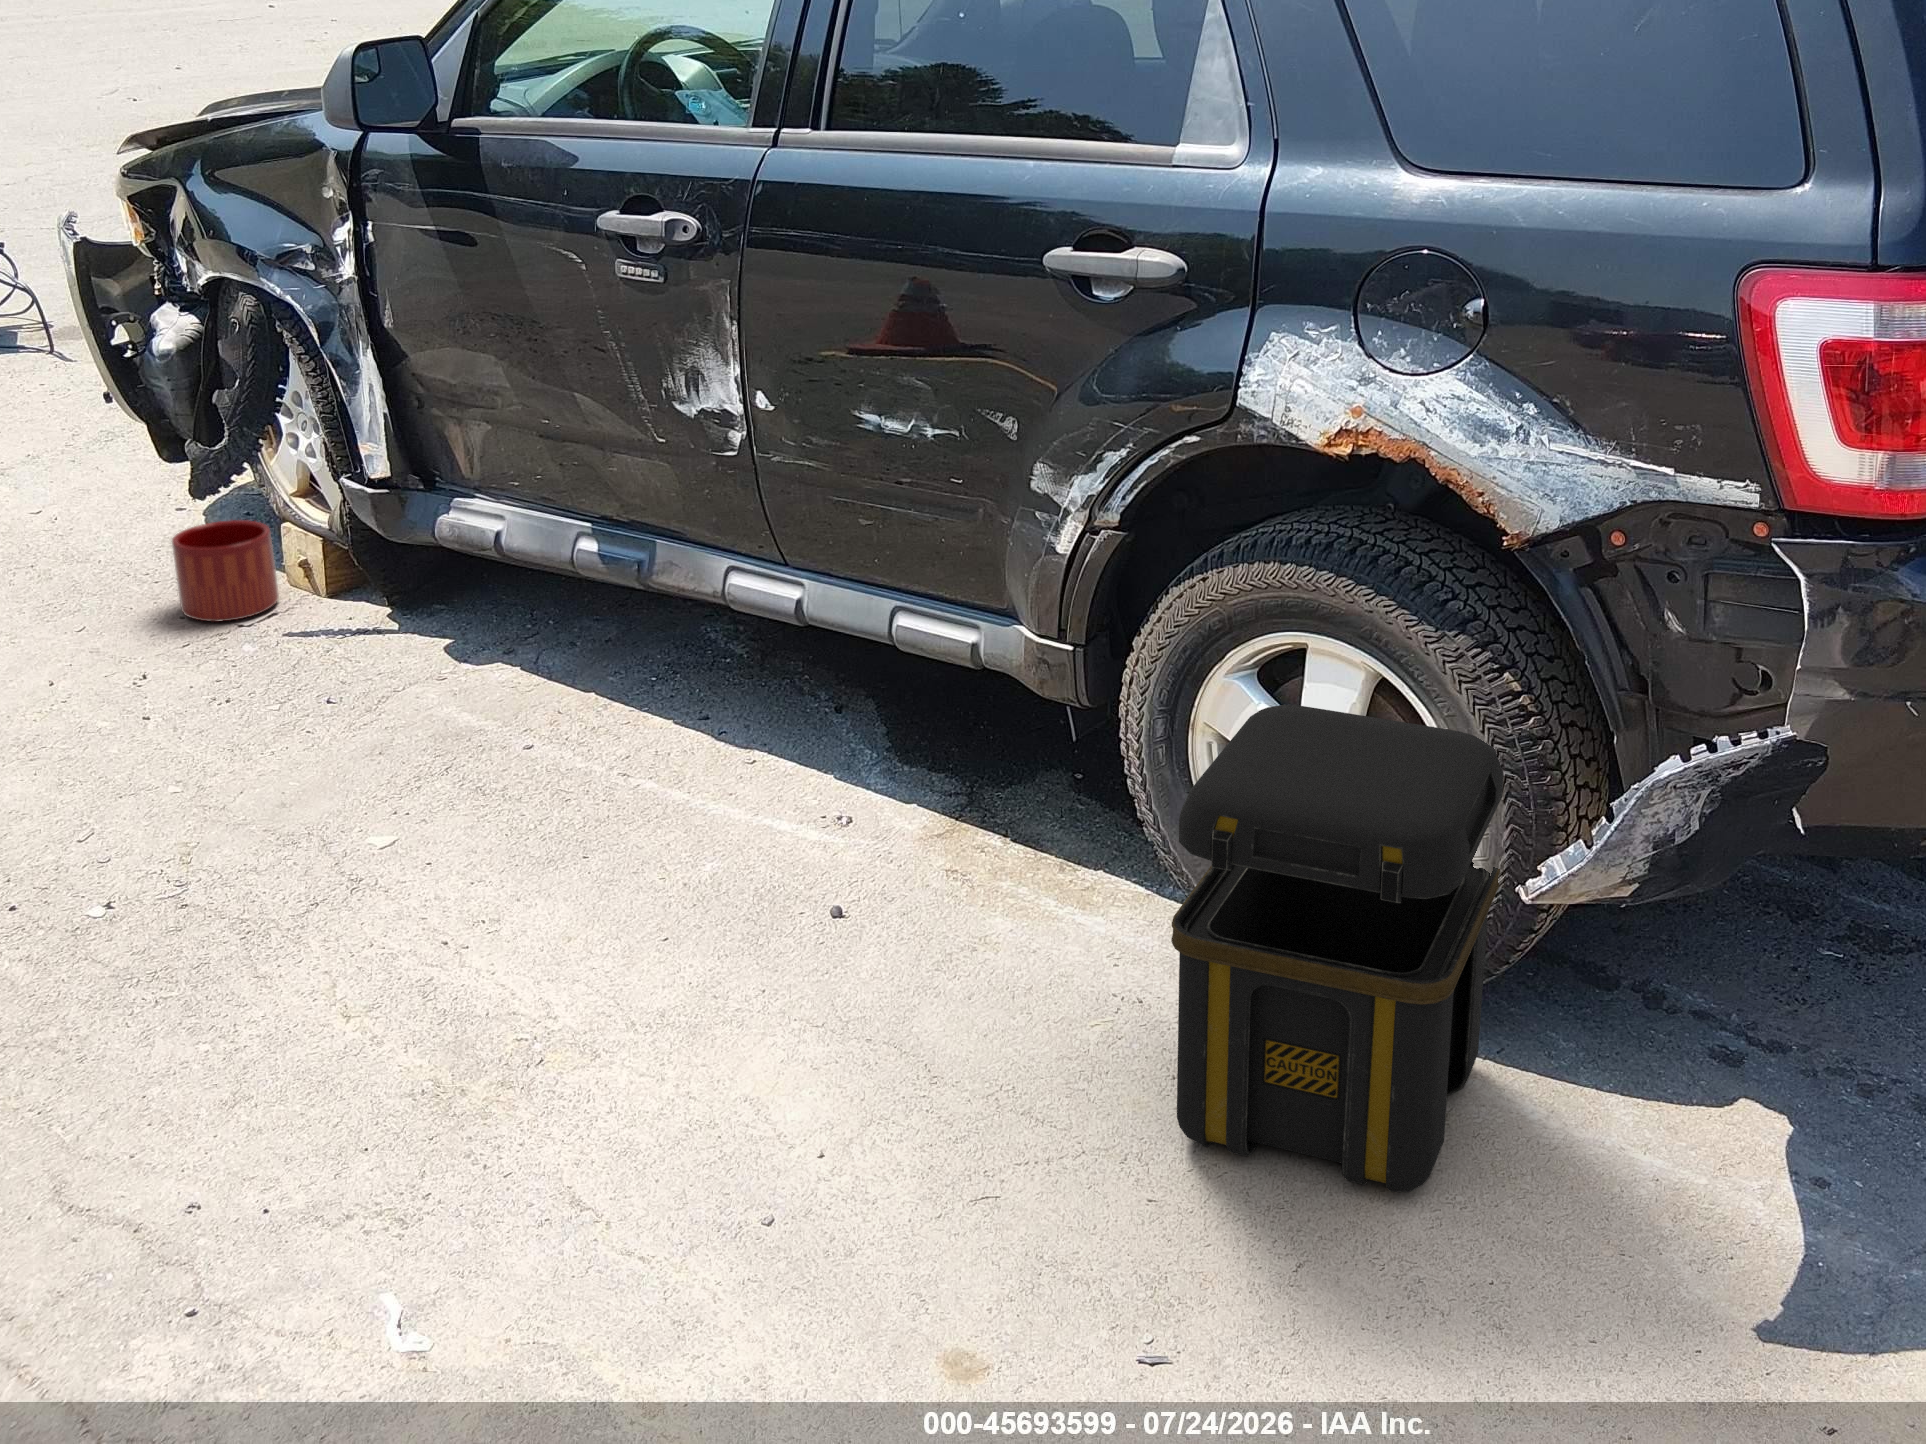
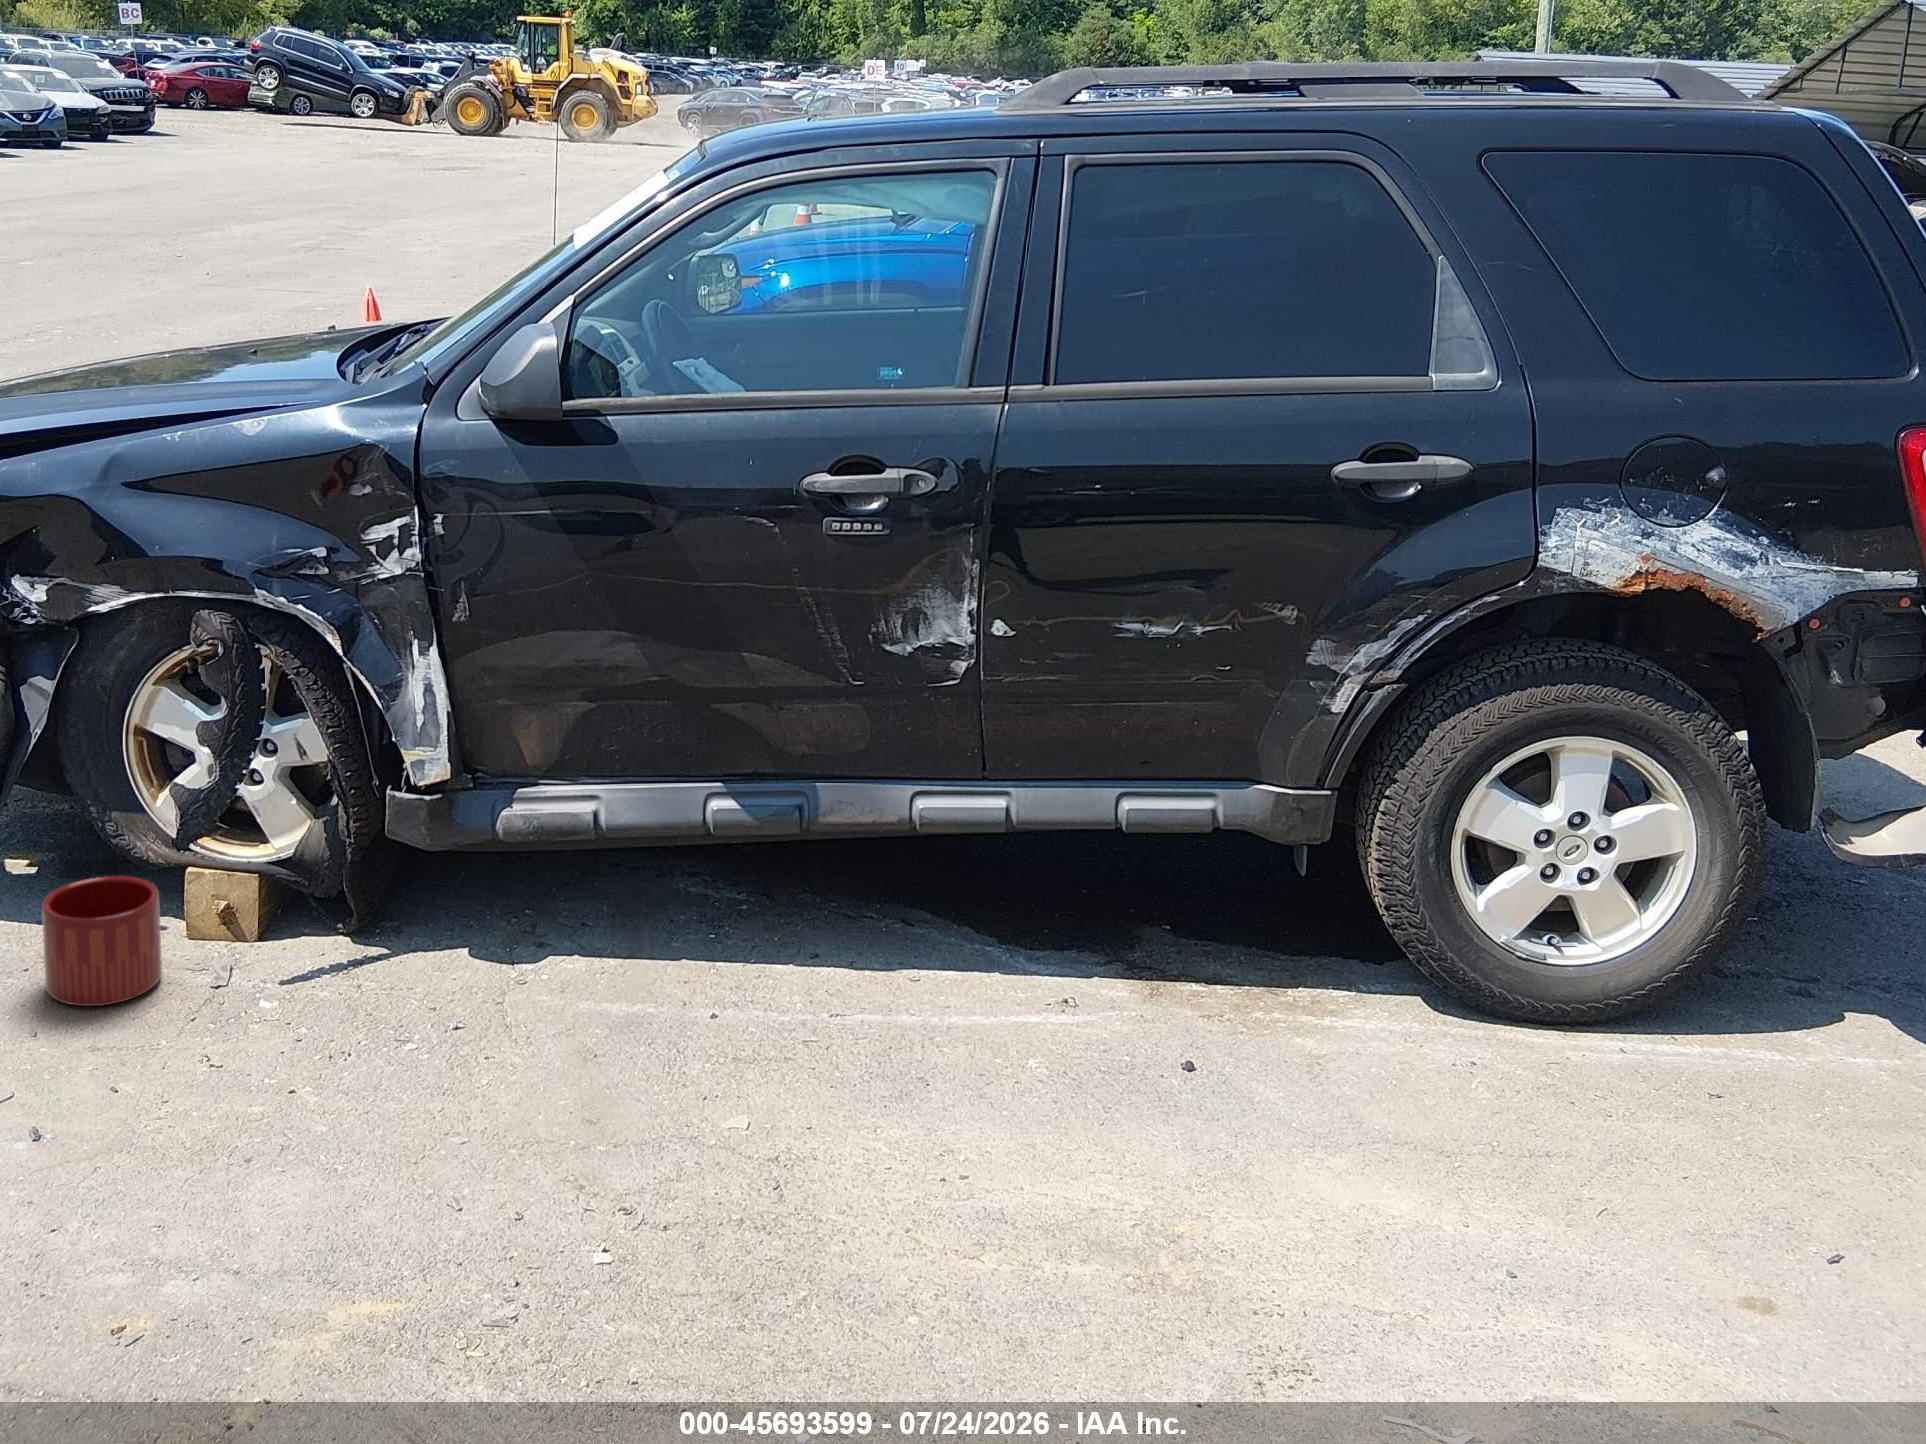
toolbox: present [1171,705,1504,1192] -> none [1563,780,1868,1130]

